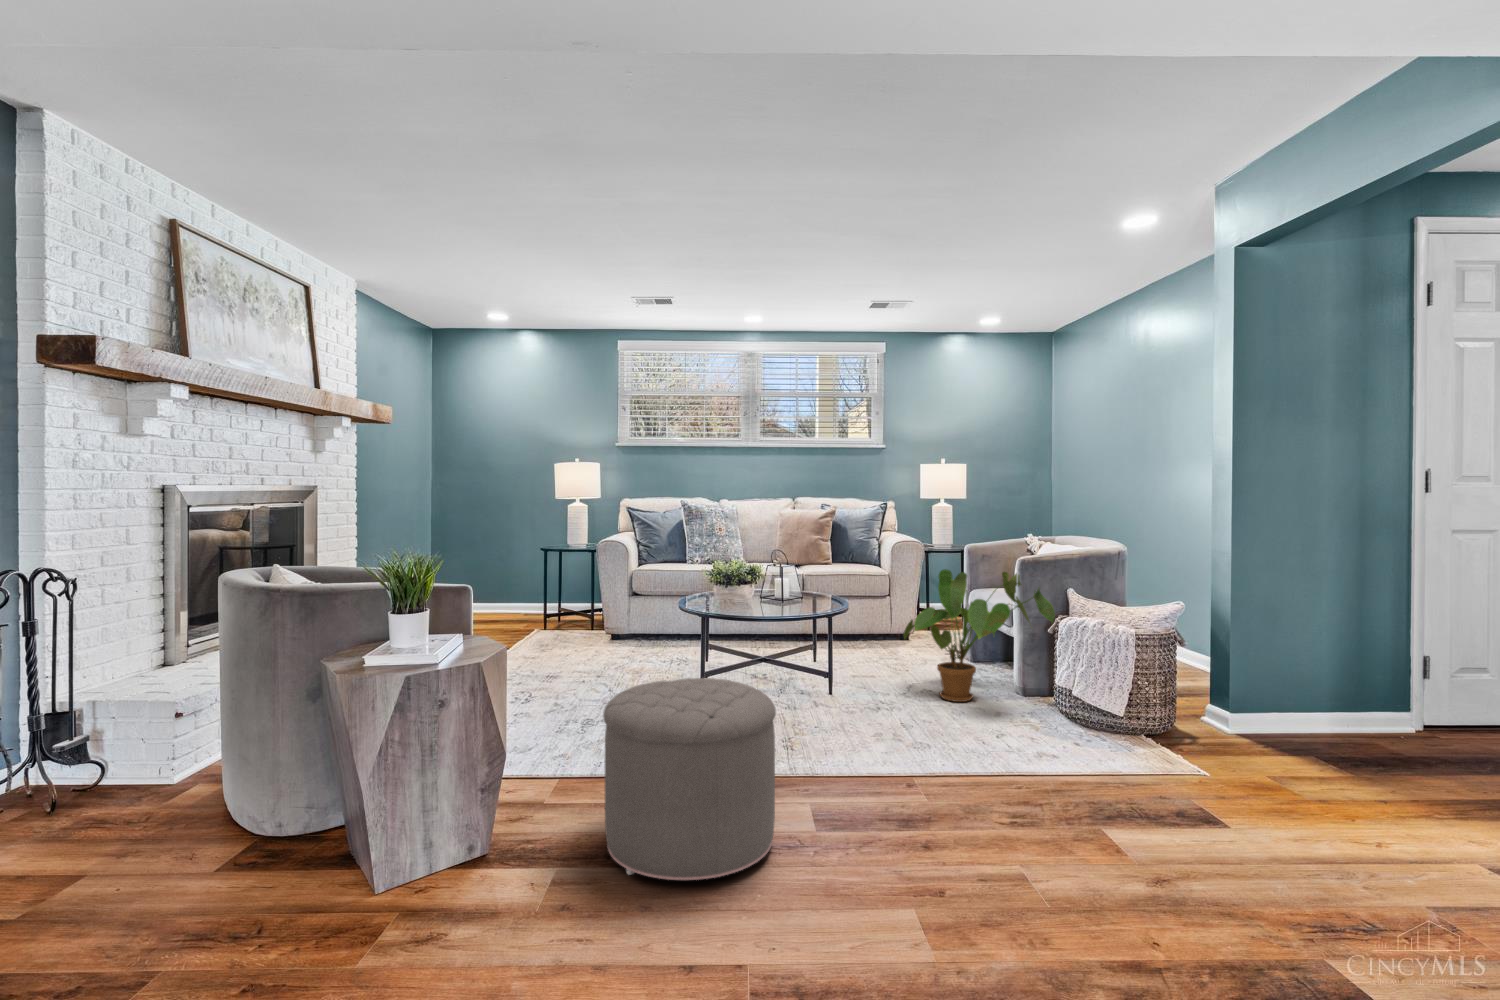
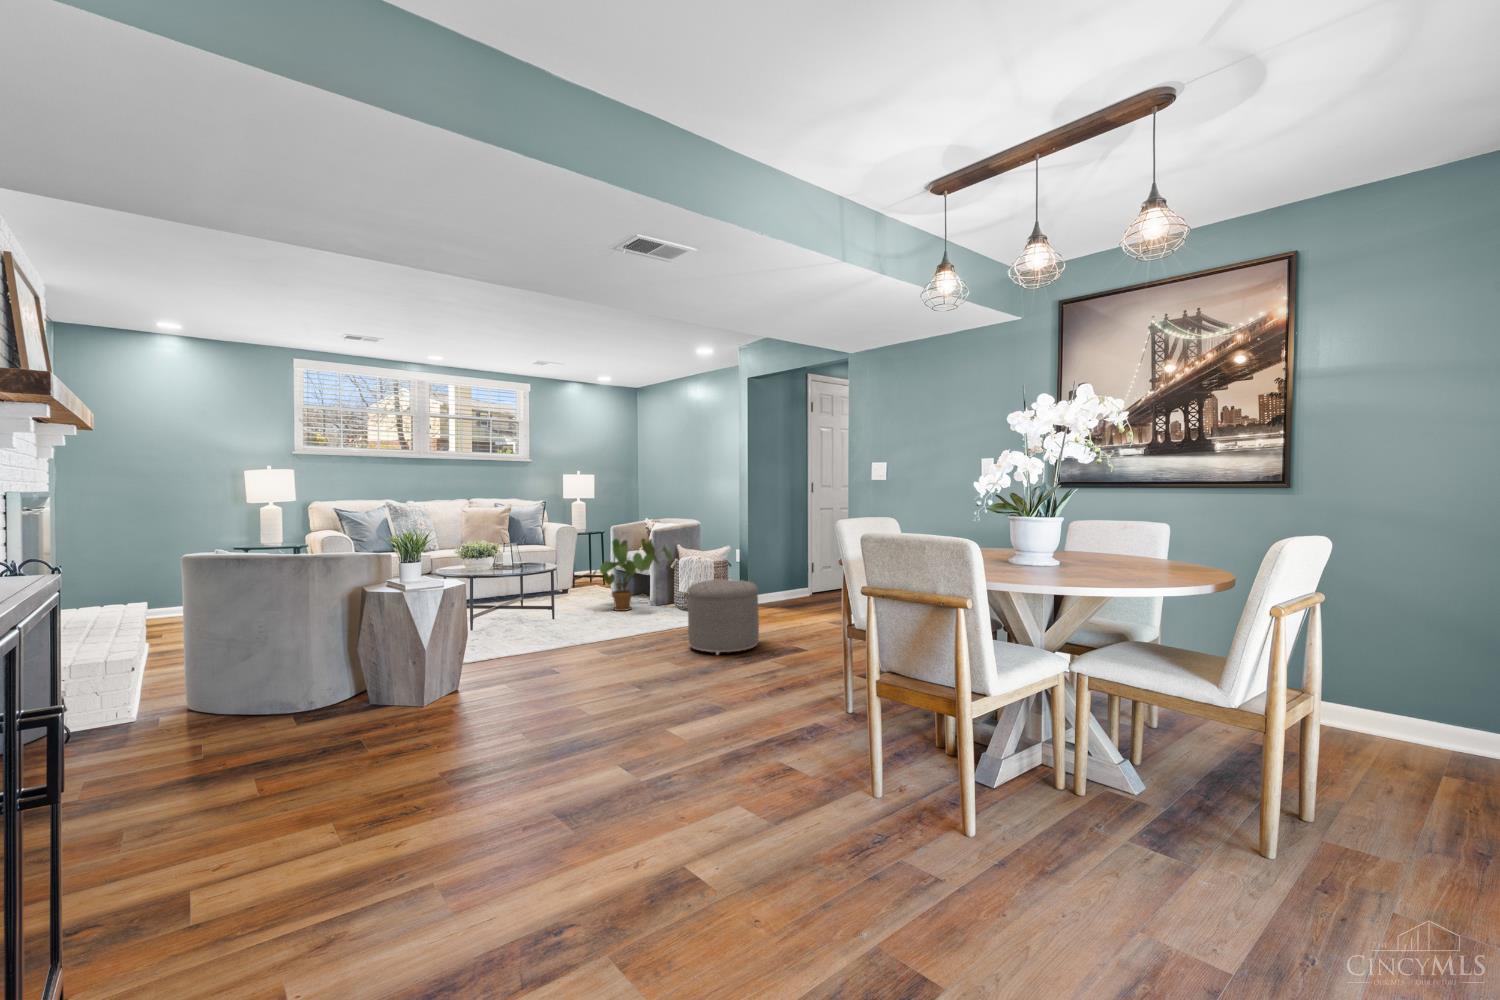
ottoman: present [603,678,776,880] -> present [688,579,759,655]

